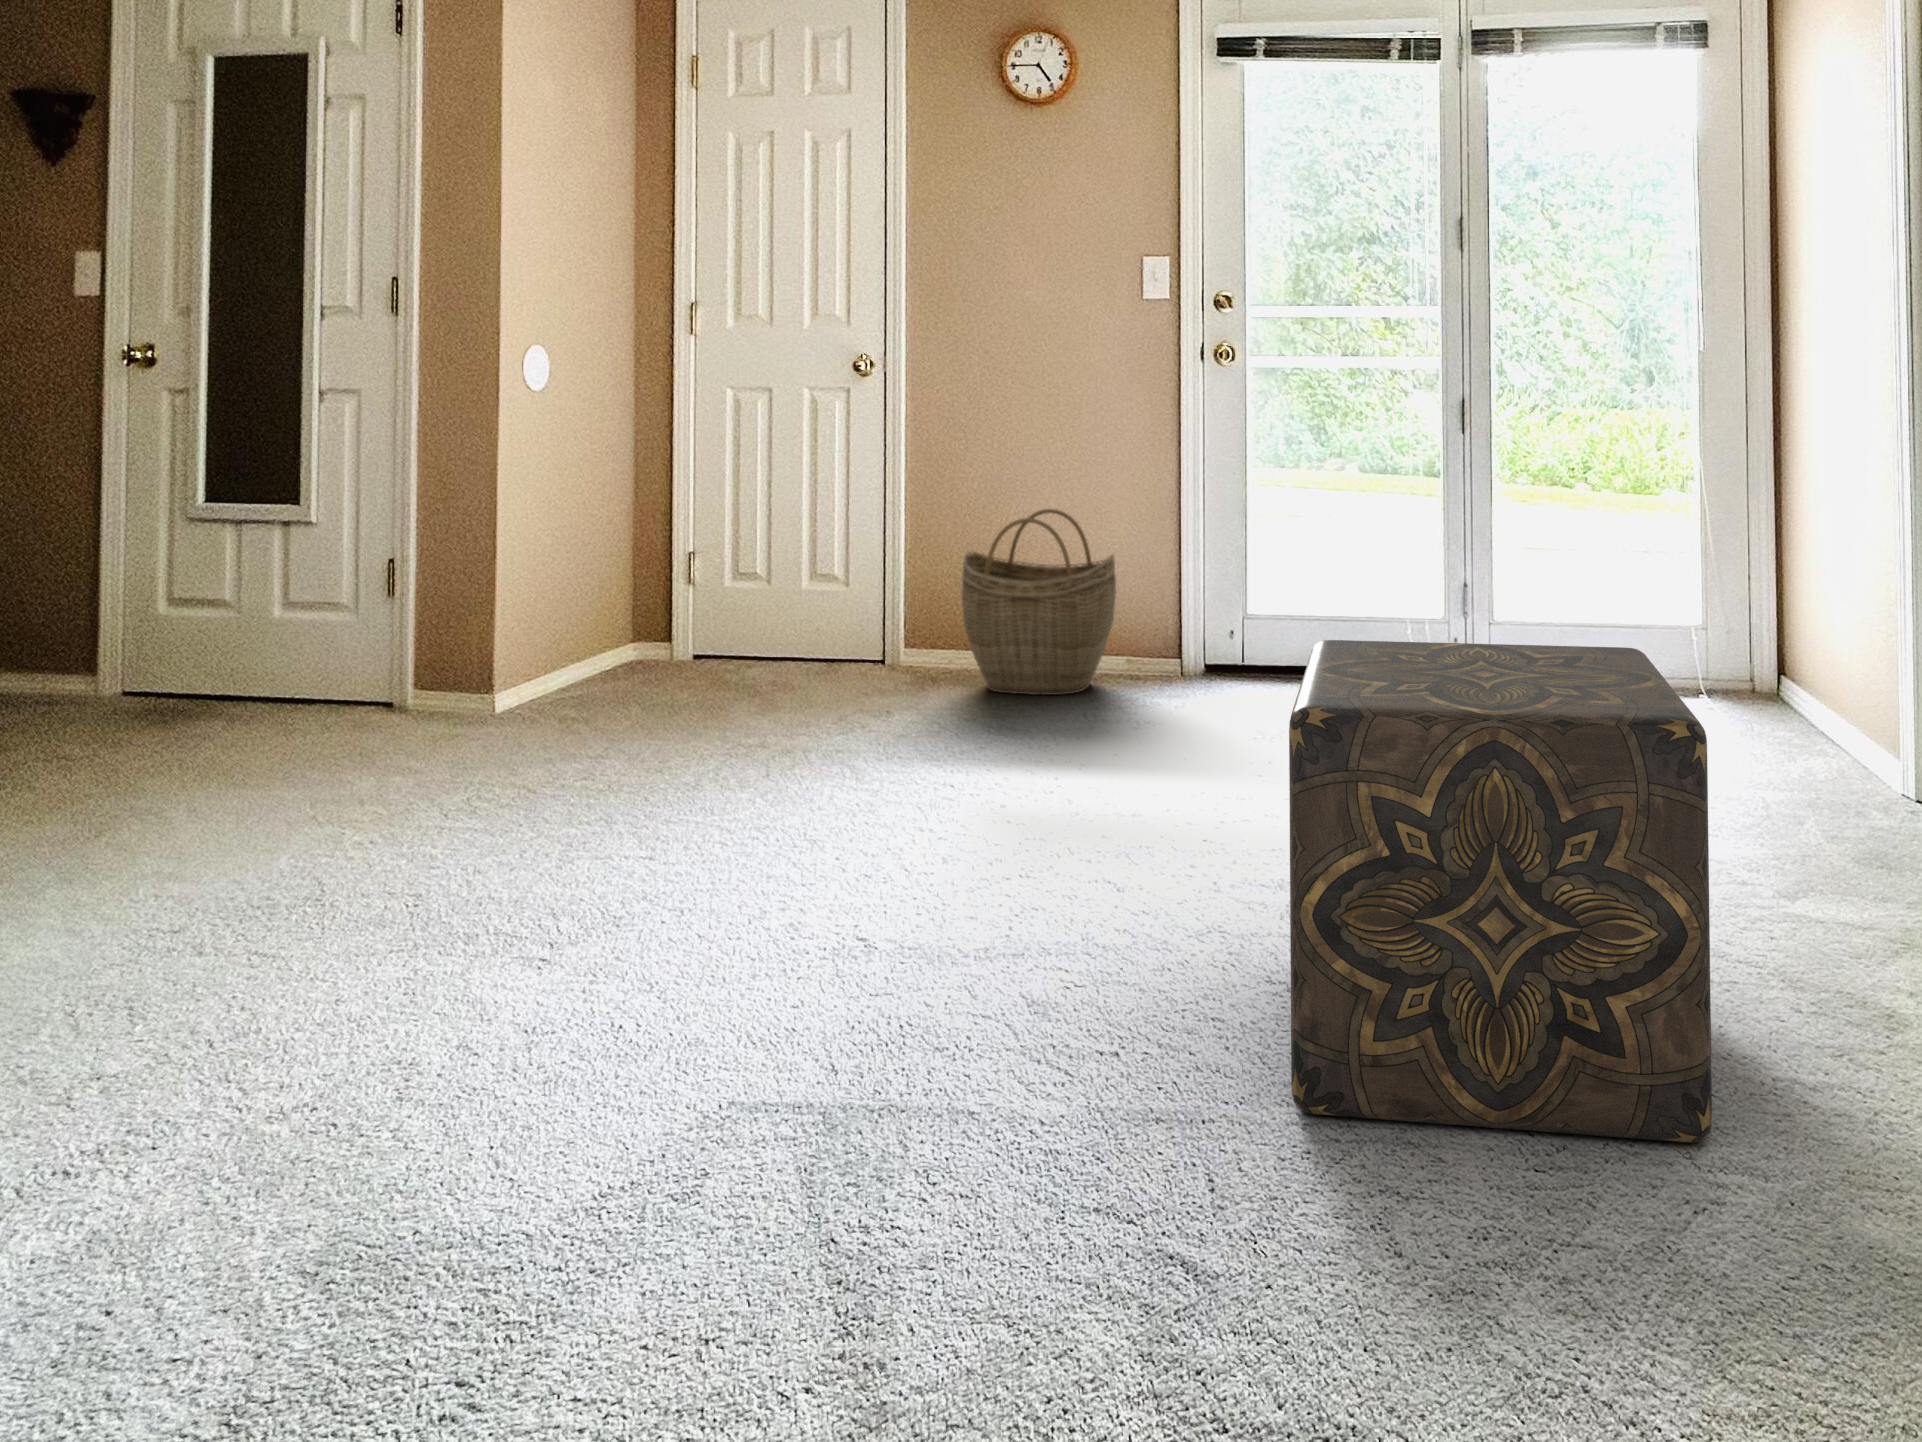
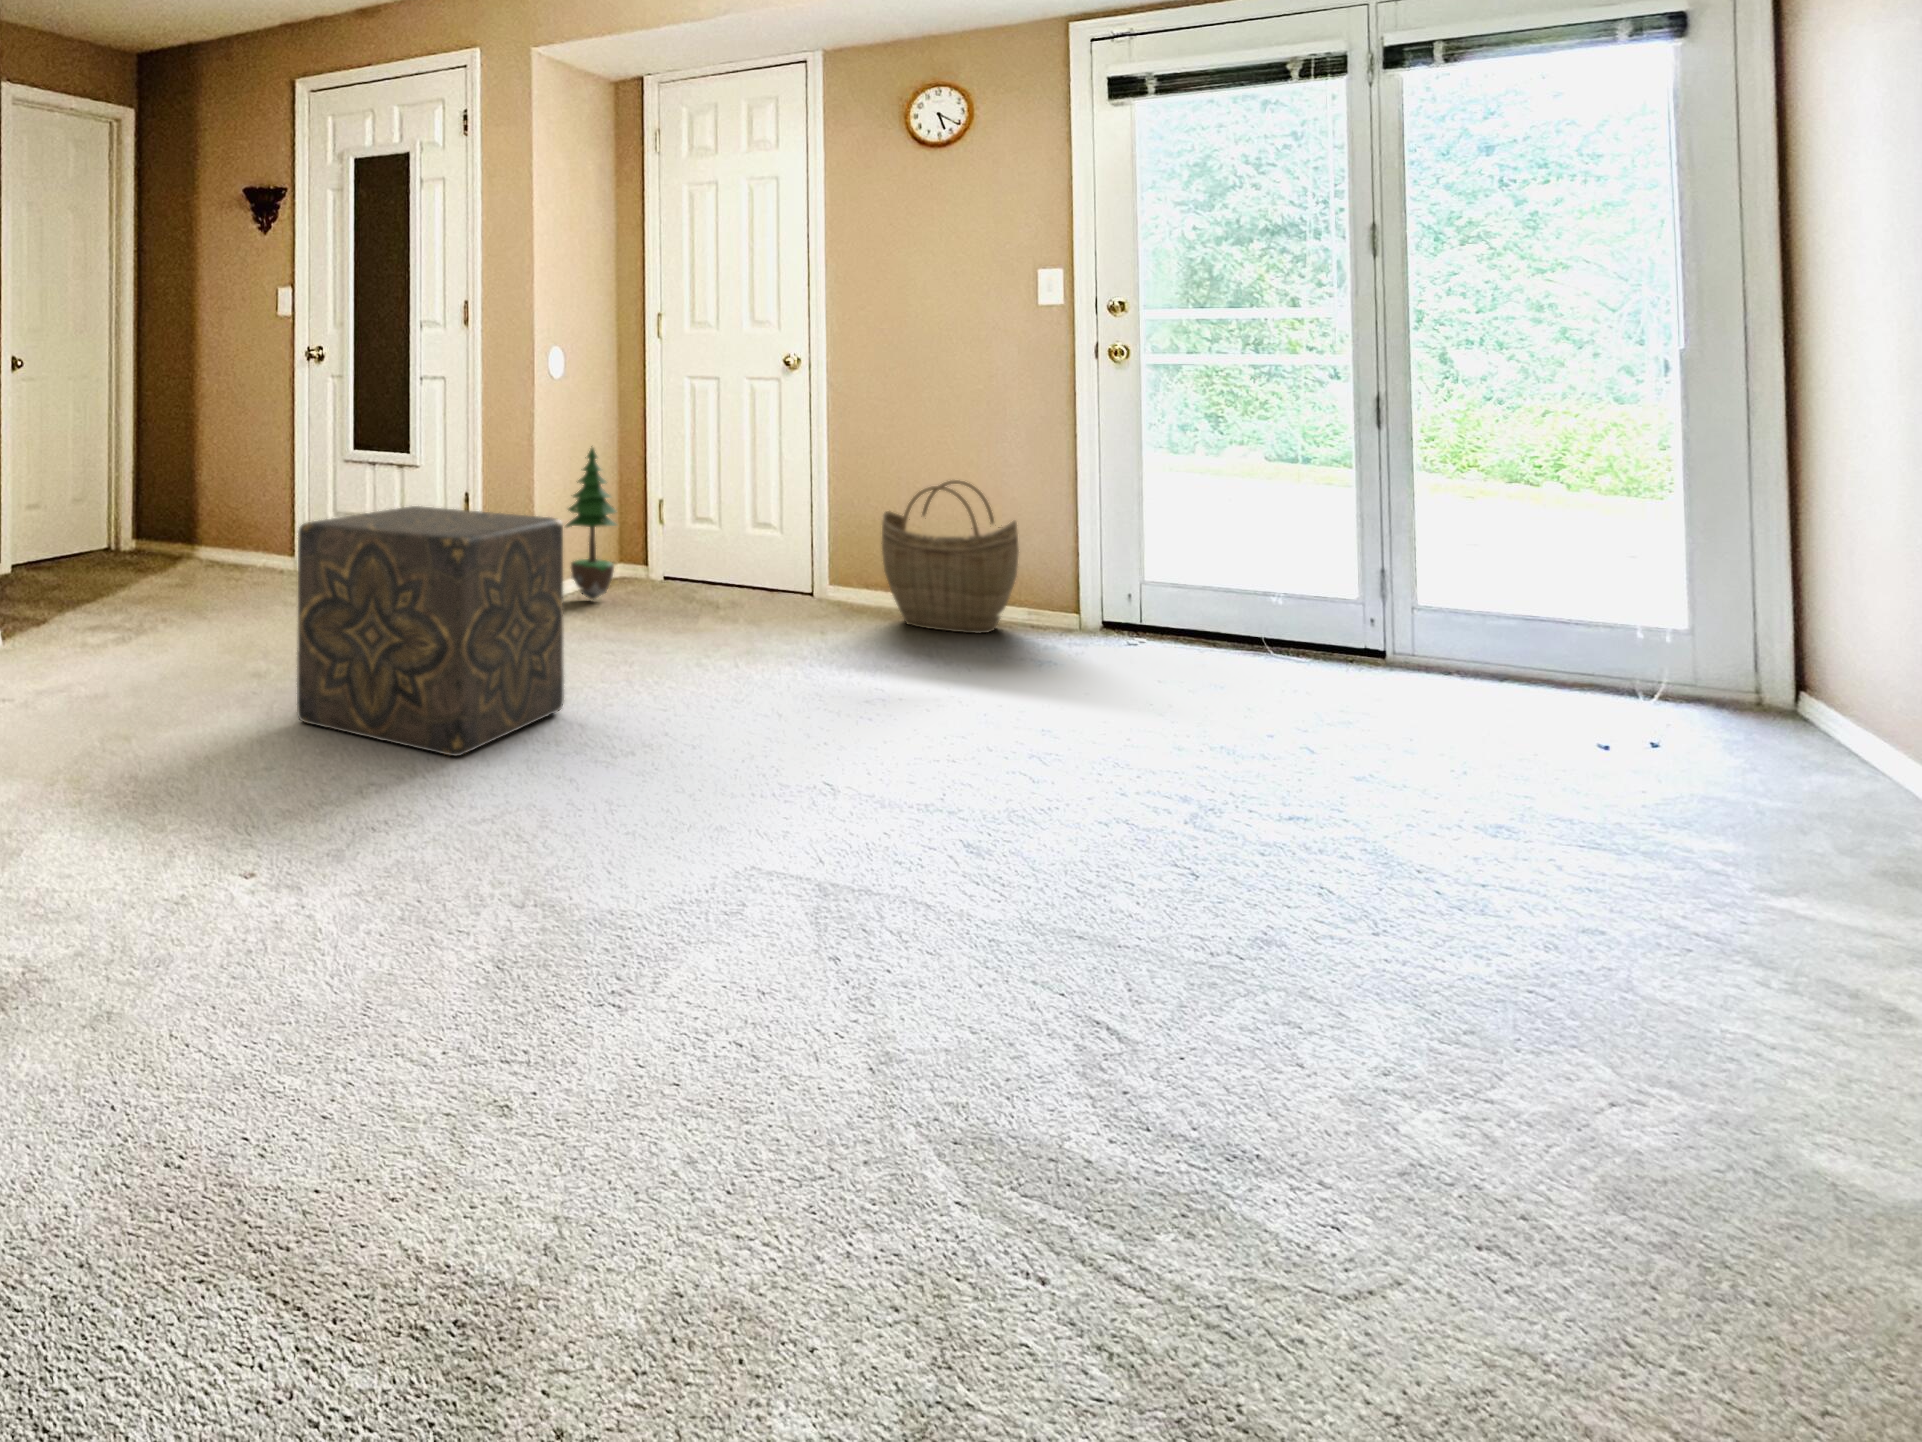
potted tree: none [540,483,621,699] -> present [566,446,616,600]
ottoman: present [1289,640,1712,1142] -> present [297,506,564,756]

